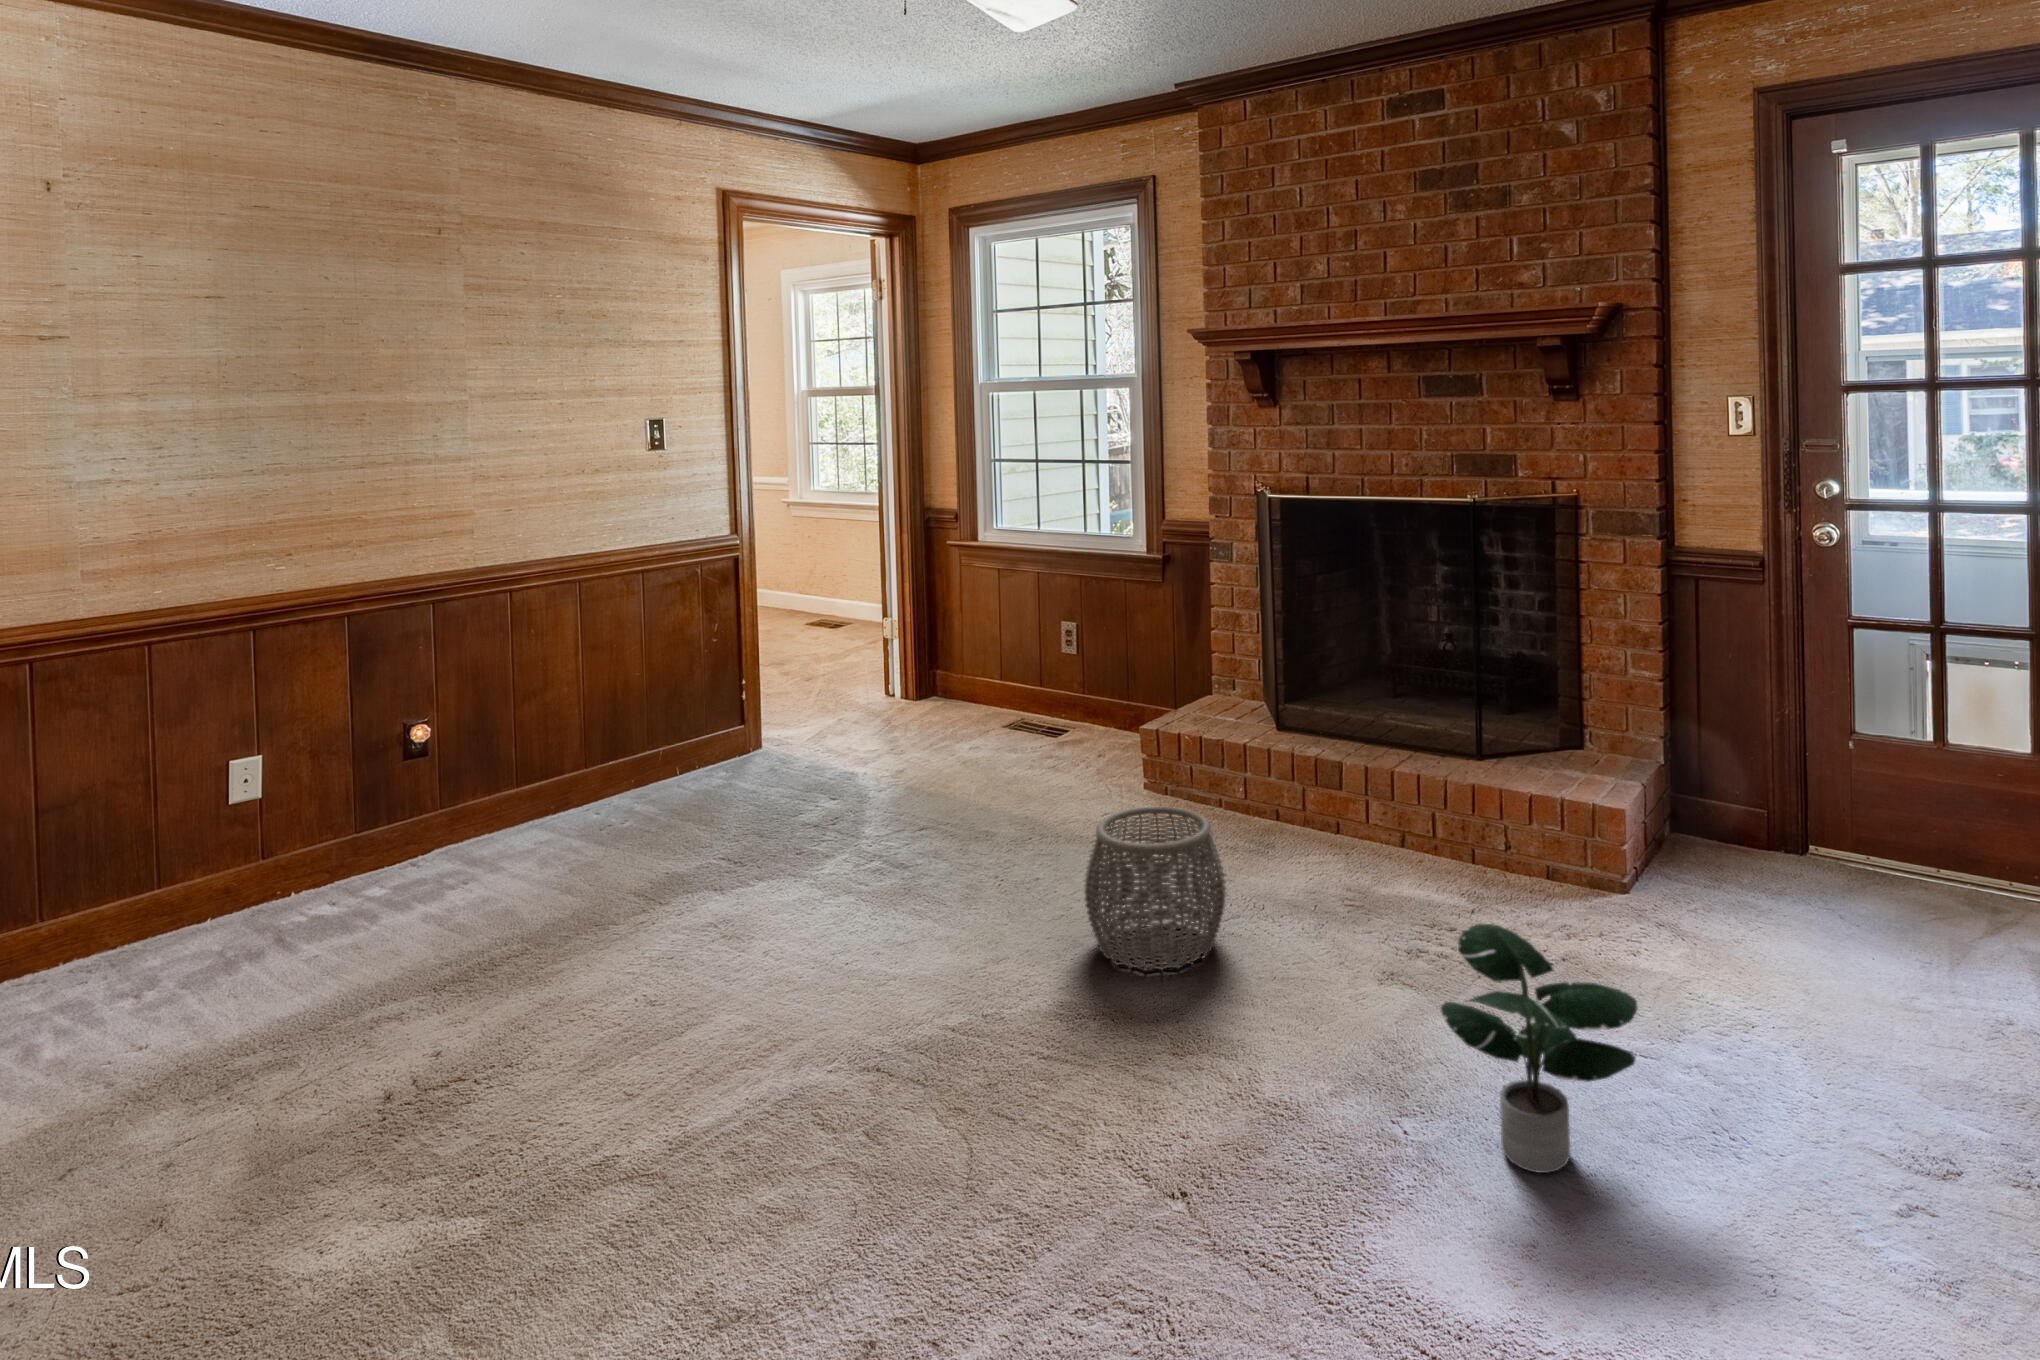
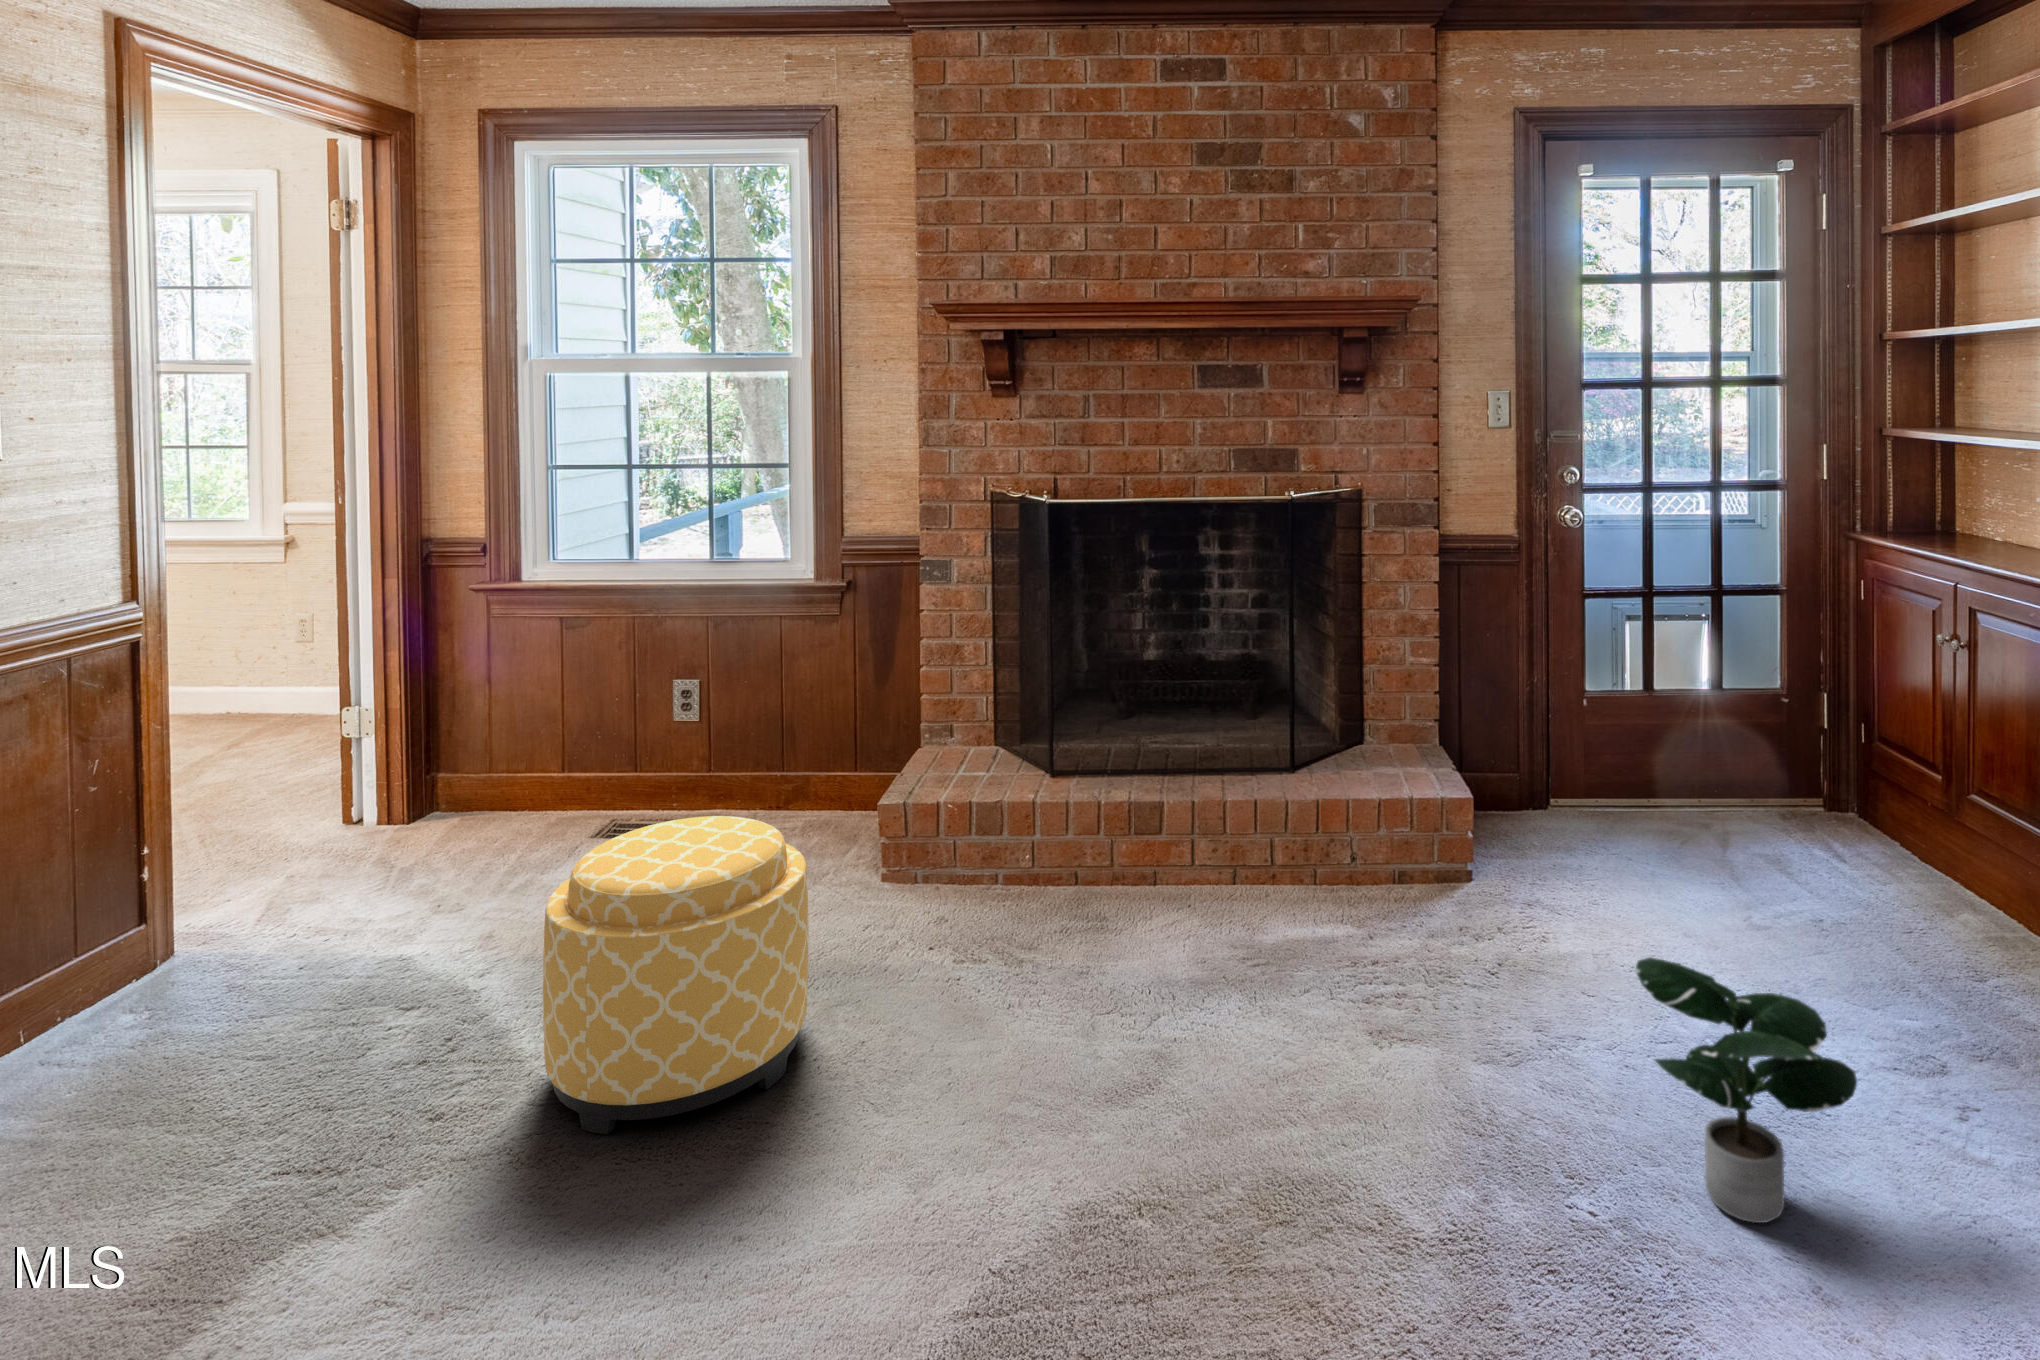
ottoman: none [849,704,1014,888] -> present [543,816,809,1135]
woven basket: present [1084,807,1226,971] -> none [1025,901,1211,1134]

